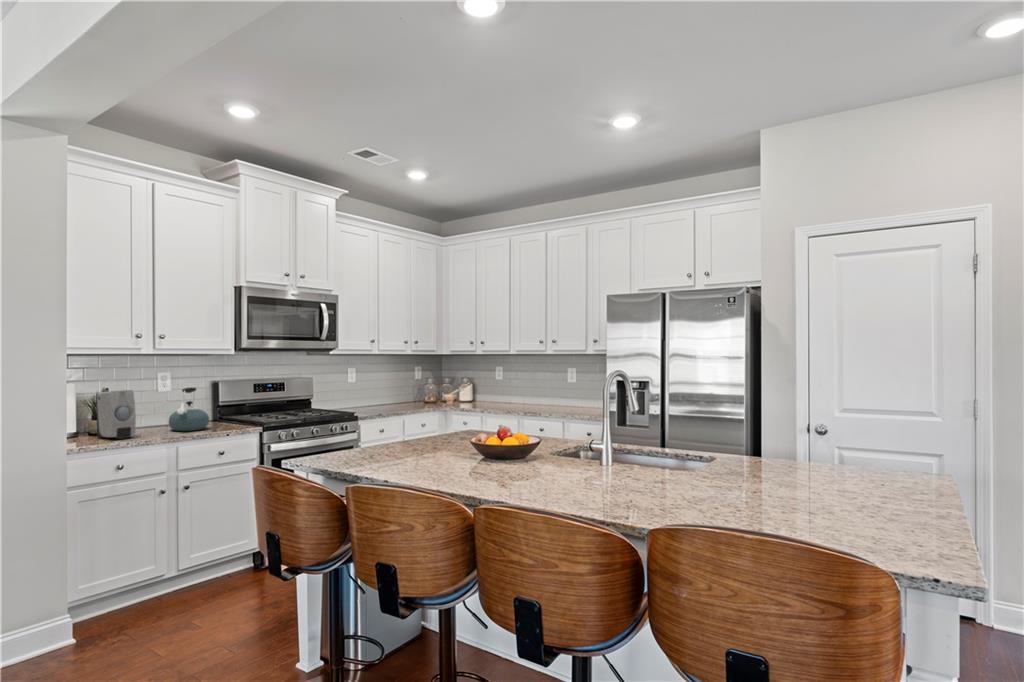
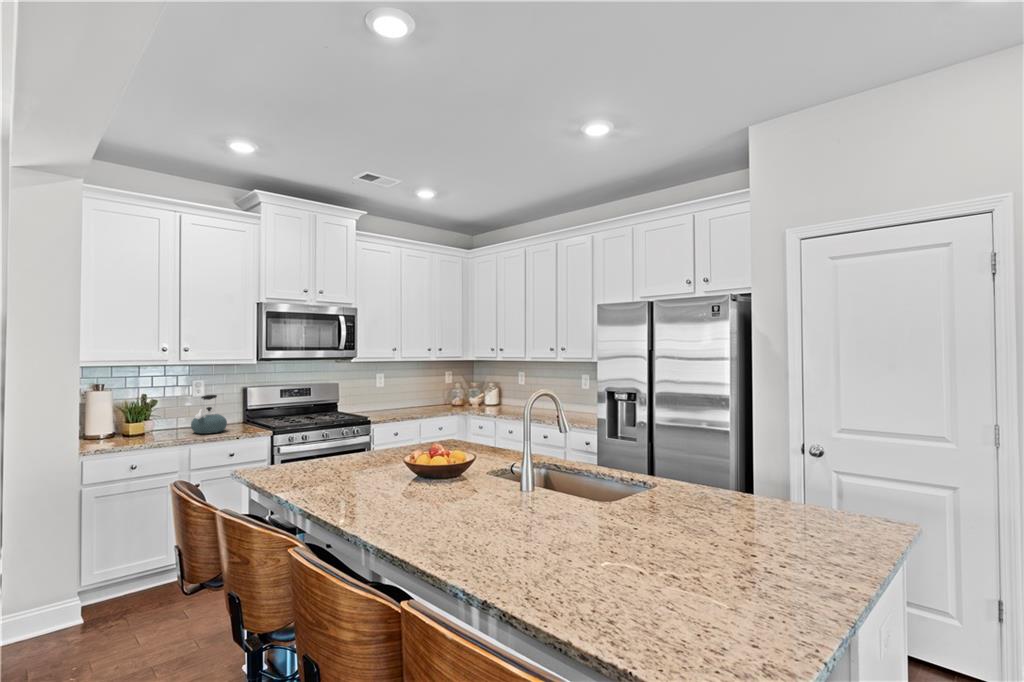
soap dispenser: present [96,390,136,439] -> none [126,398,157,441]

